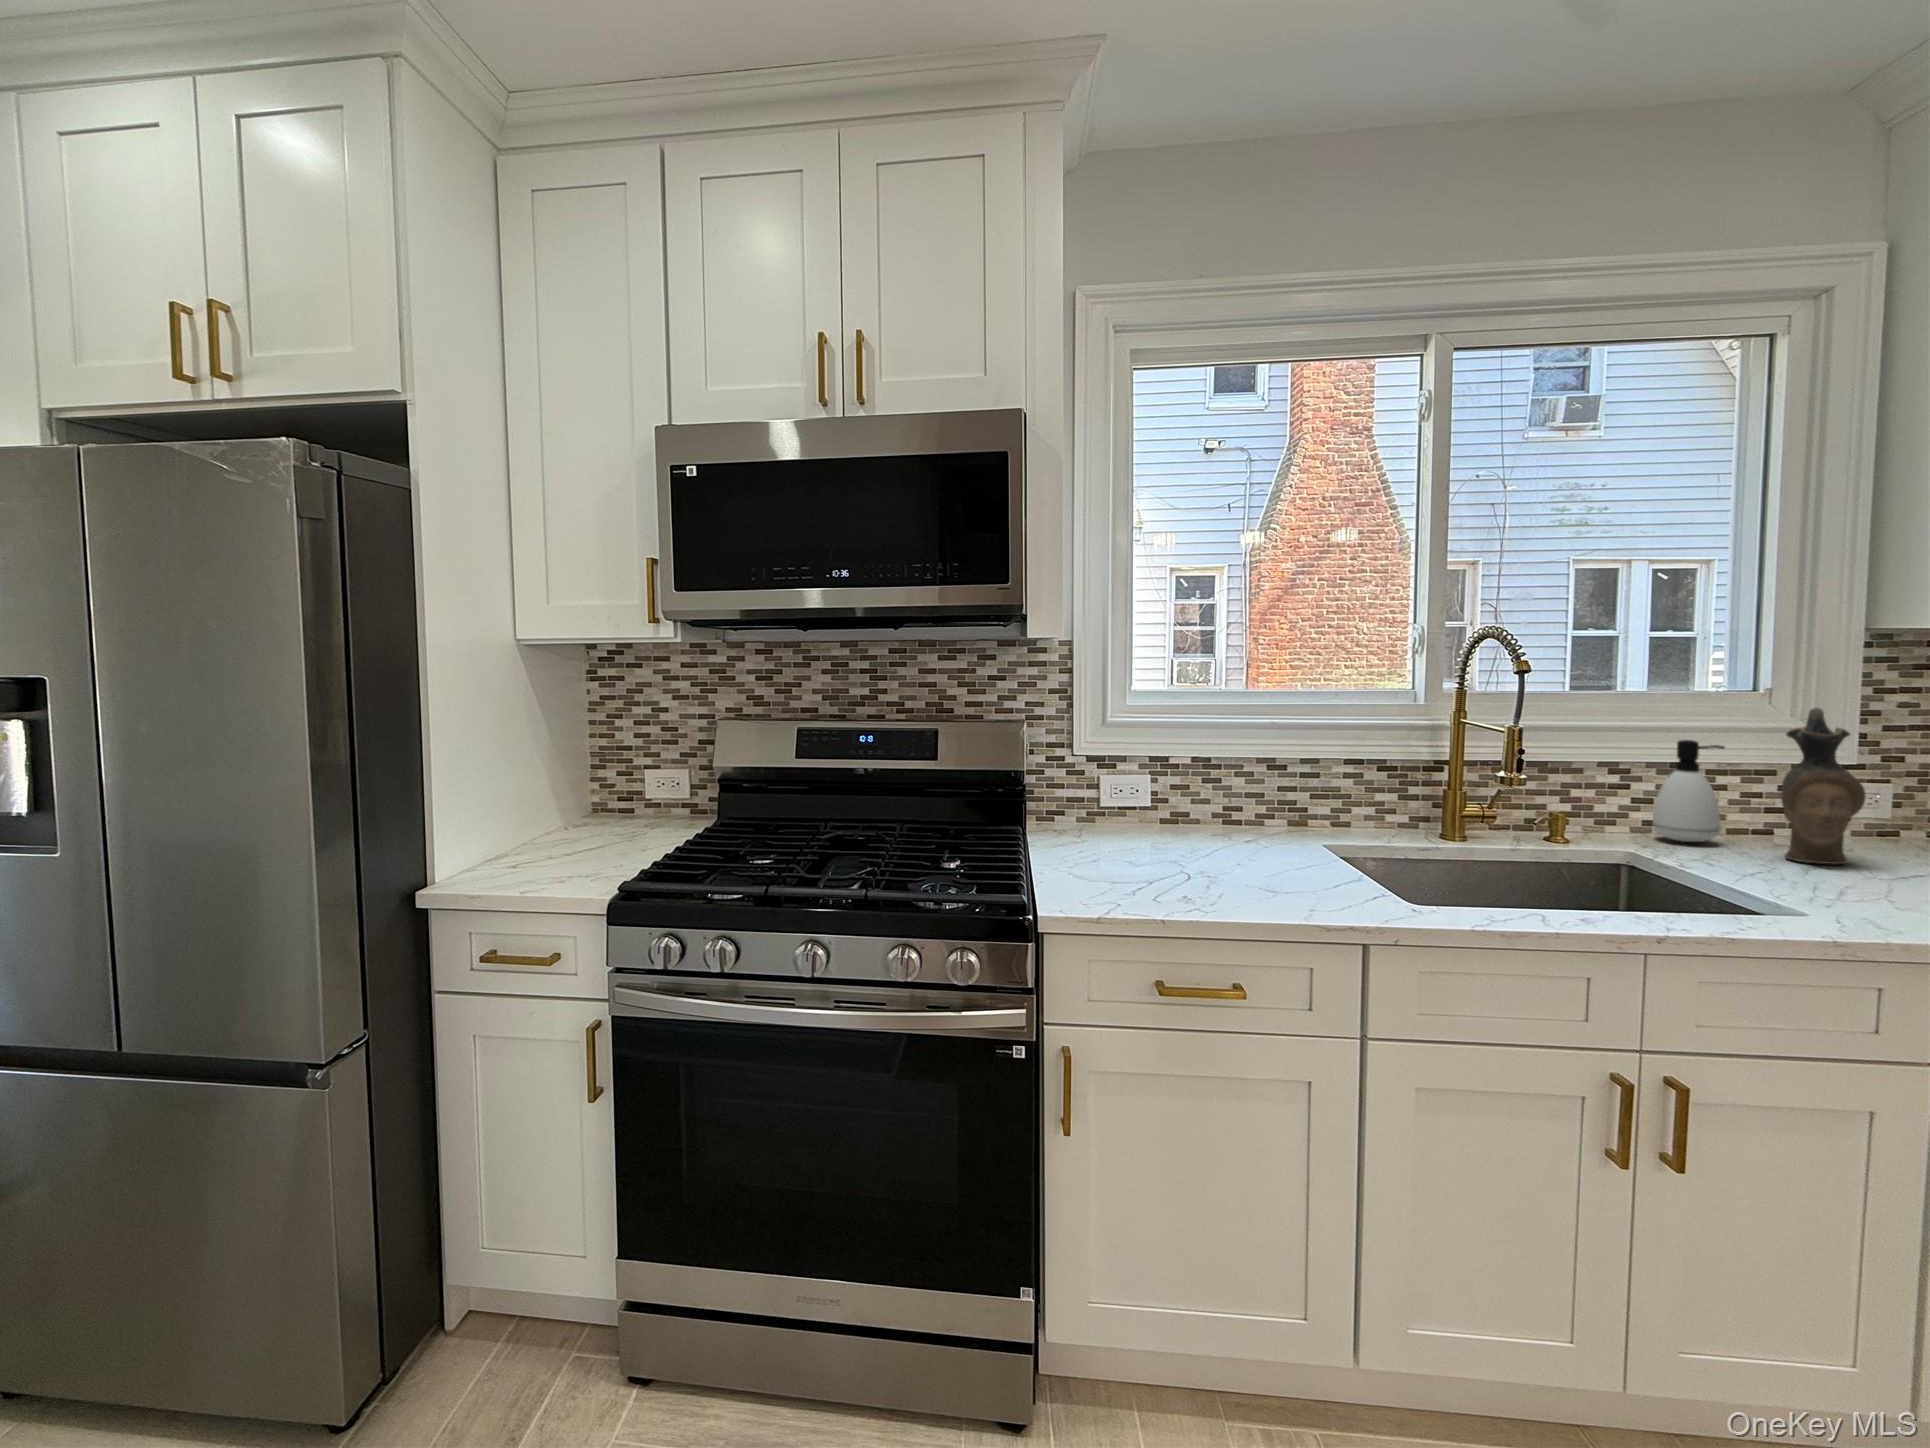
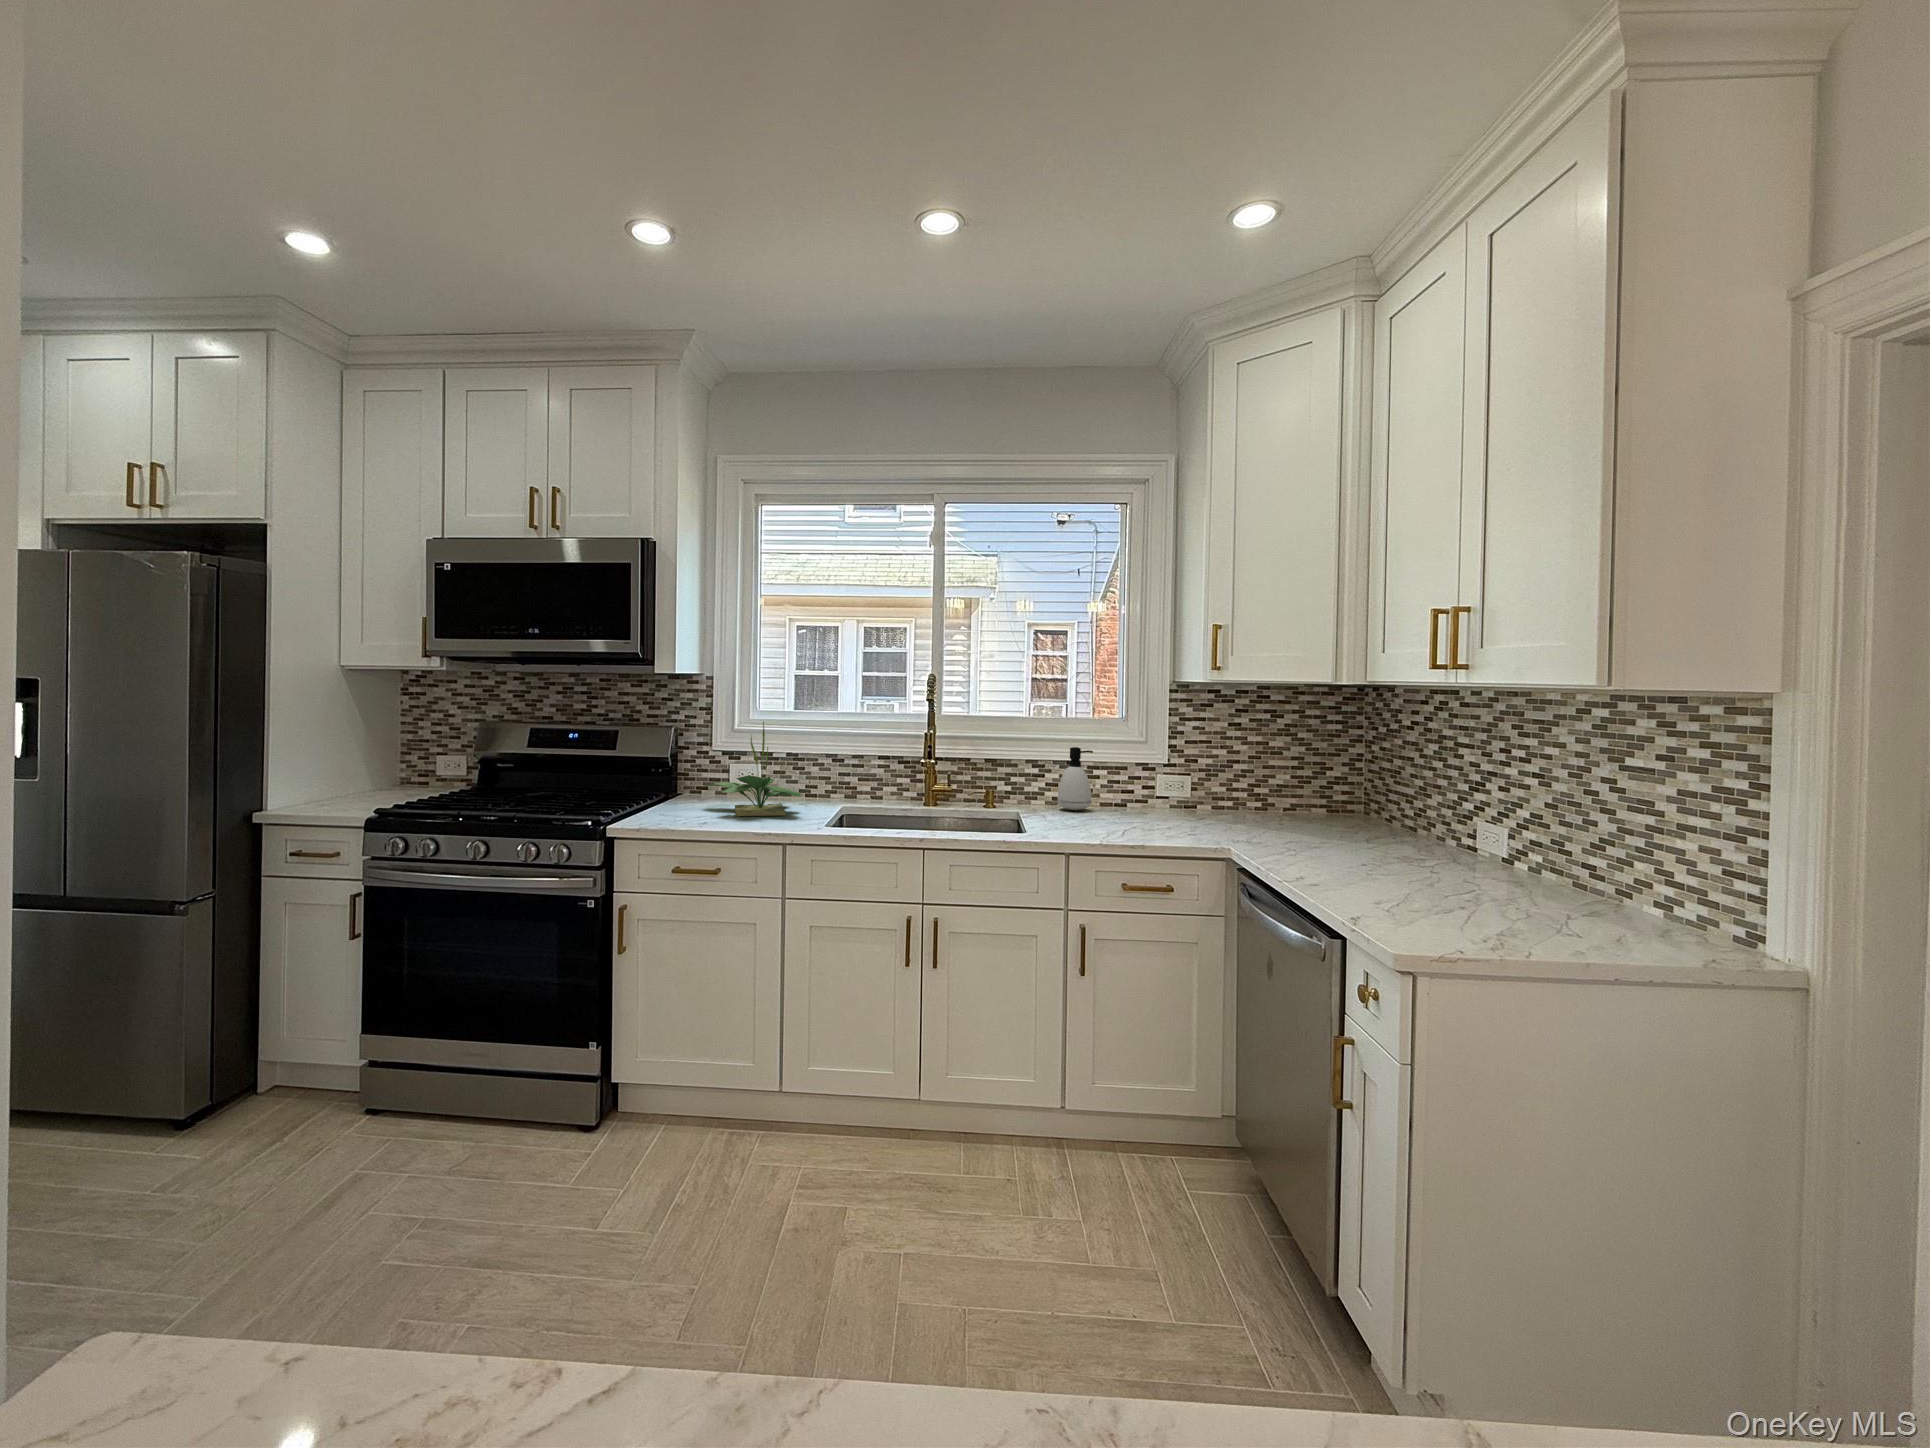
ceramic pitcher: present [1781,708,1866,864] -> none [1102,728,1141,820]
potted plant: none [1108,711,1301,870] -> present [707,722,801,816]

